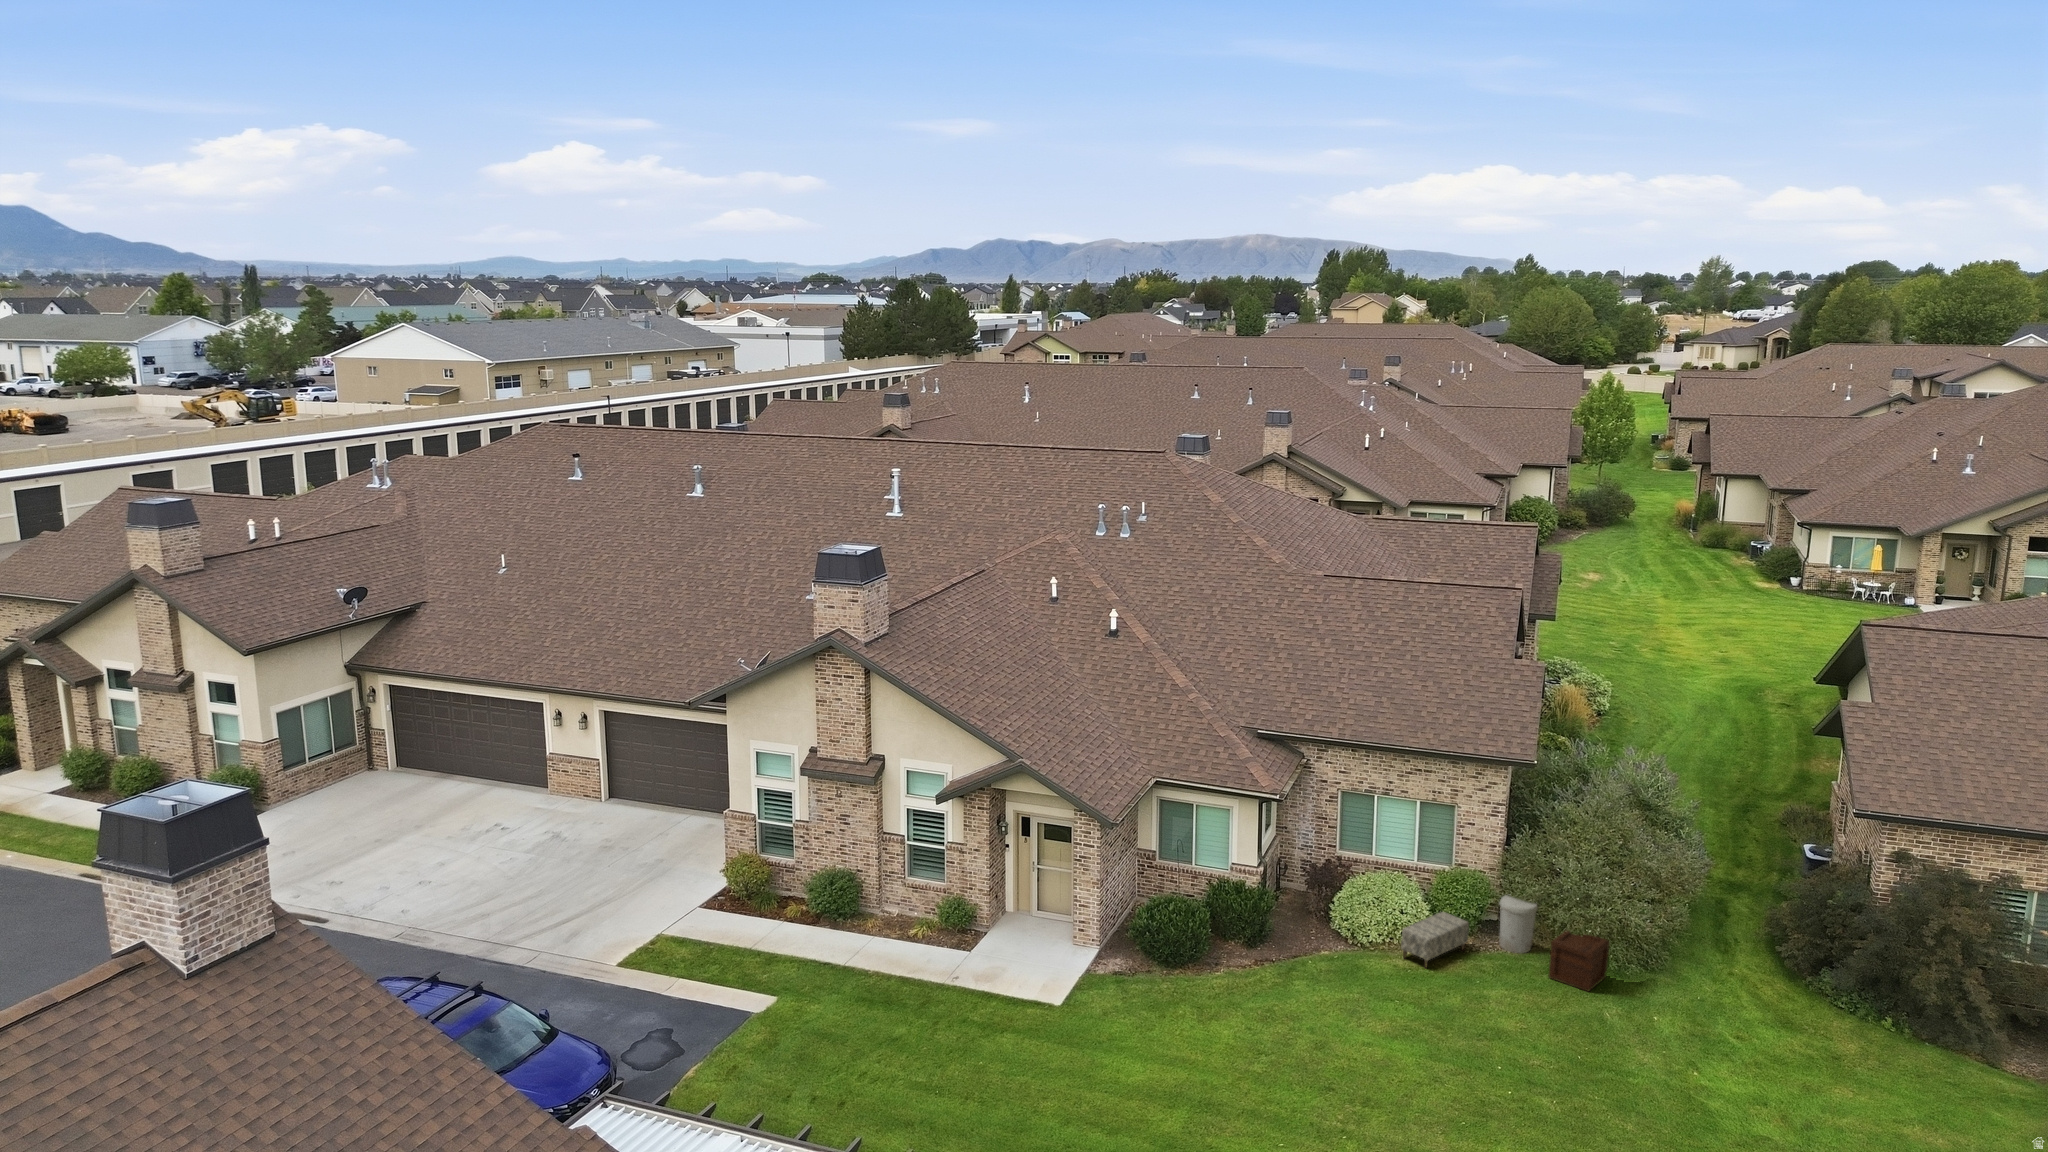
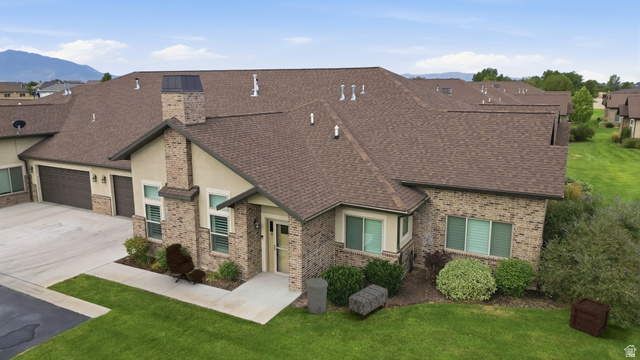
lounge chair: none [830,866,904,943] -> present [166,243,206,284]
trash can: present [1499,896,1537,953] -> present [306,278,328,314]
bench: present [1401,912,1469,968] -> present [349,284,388,320]

